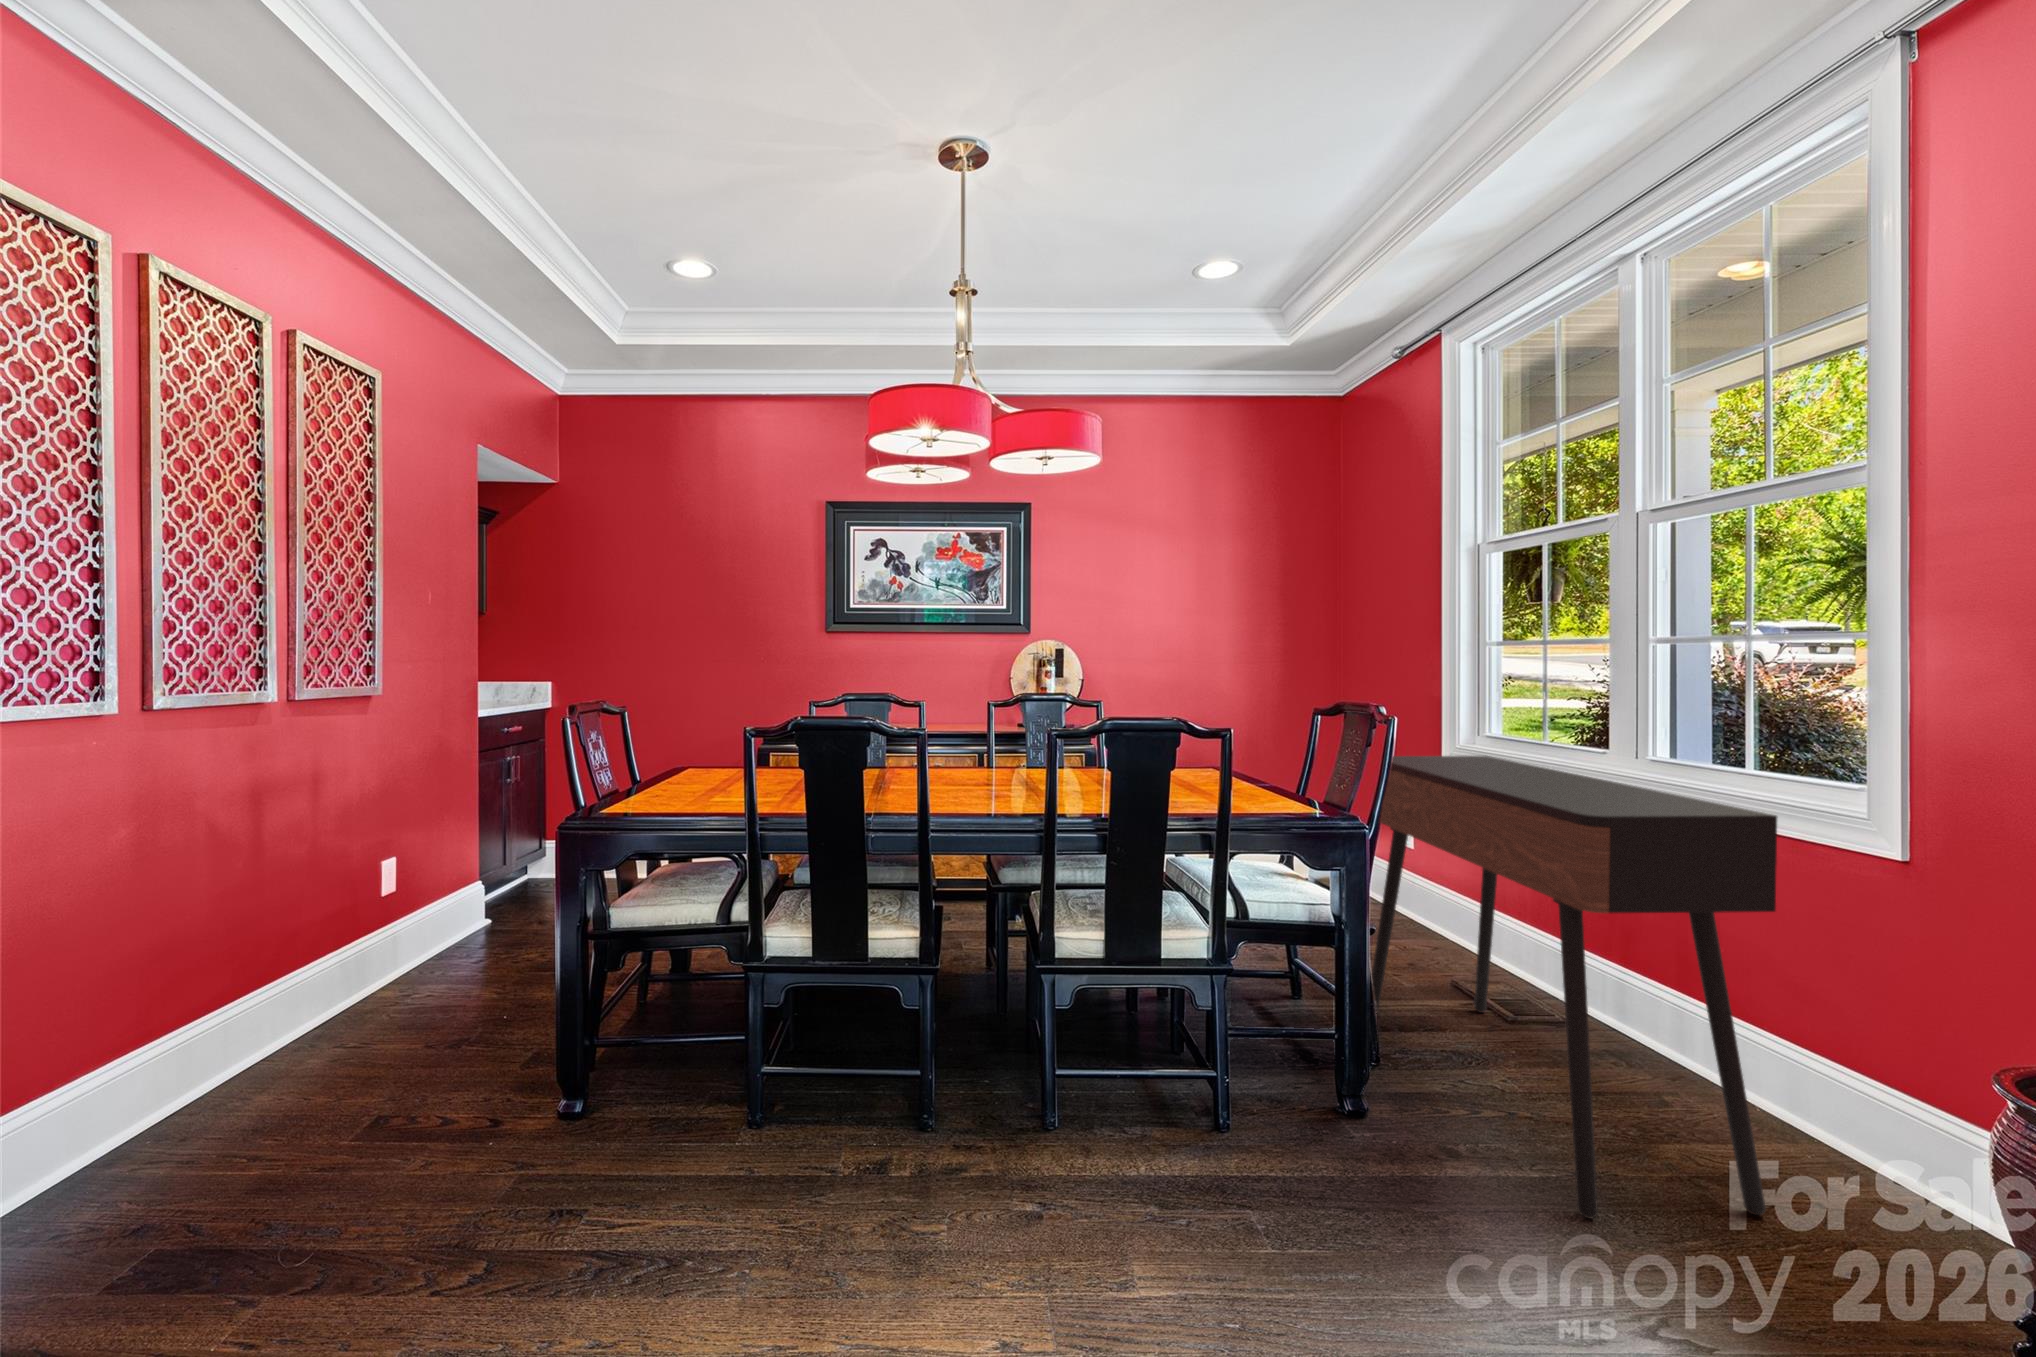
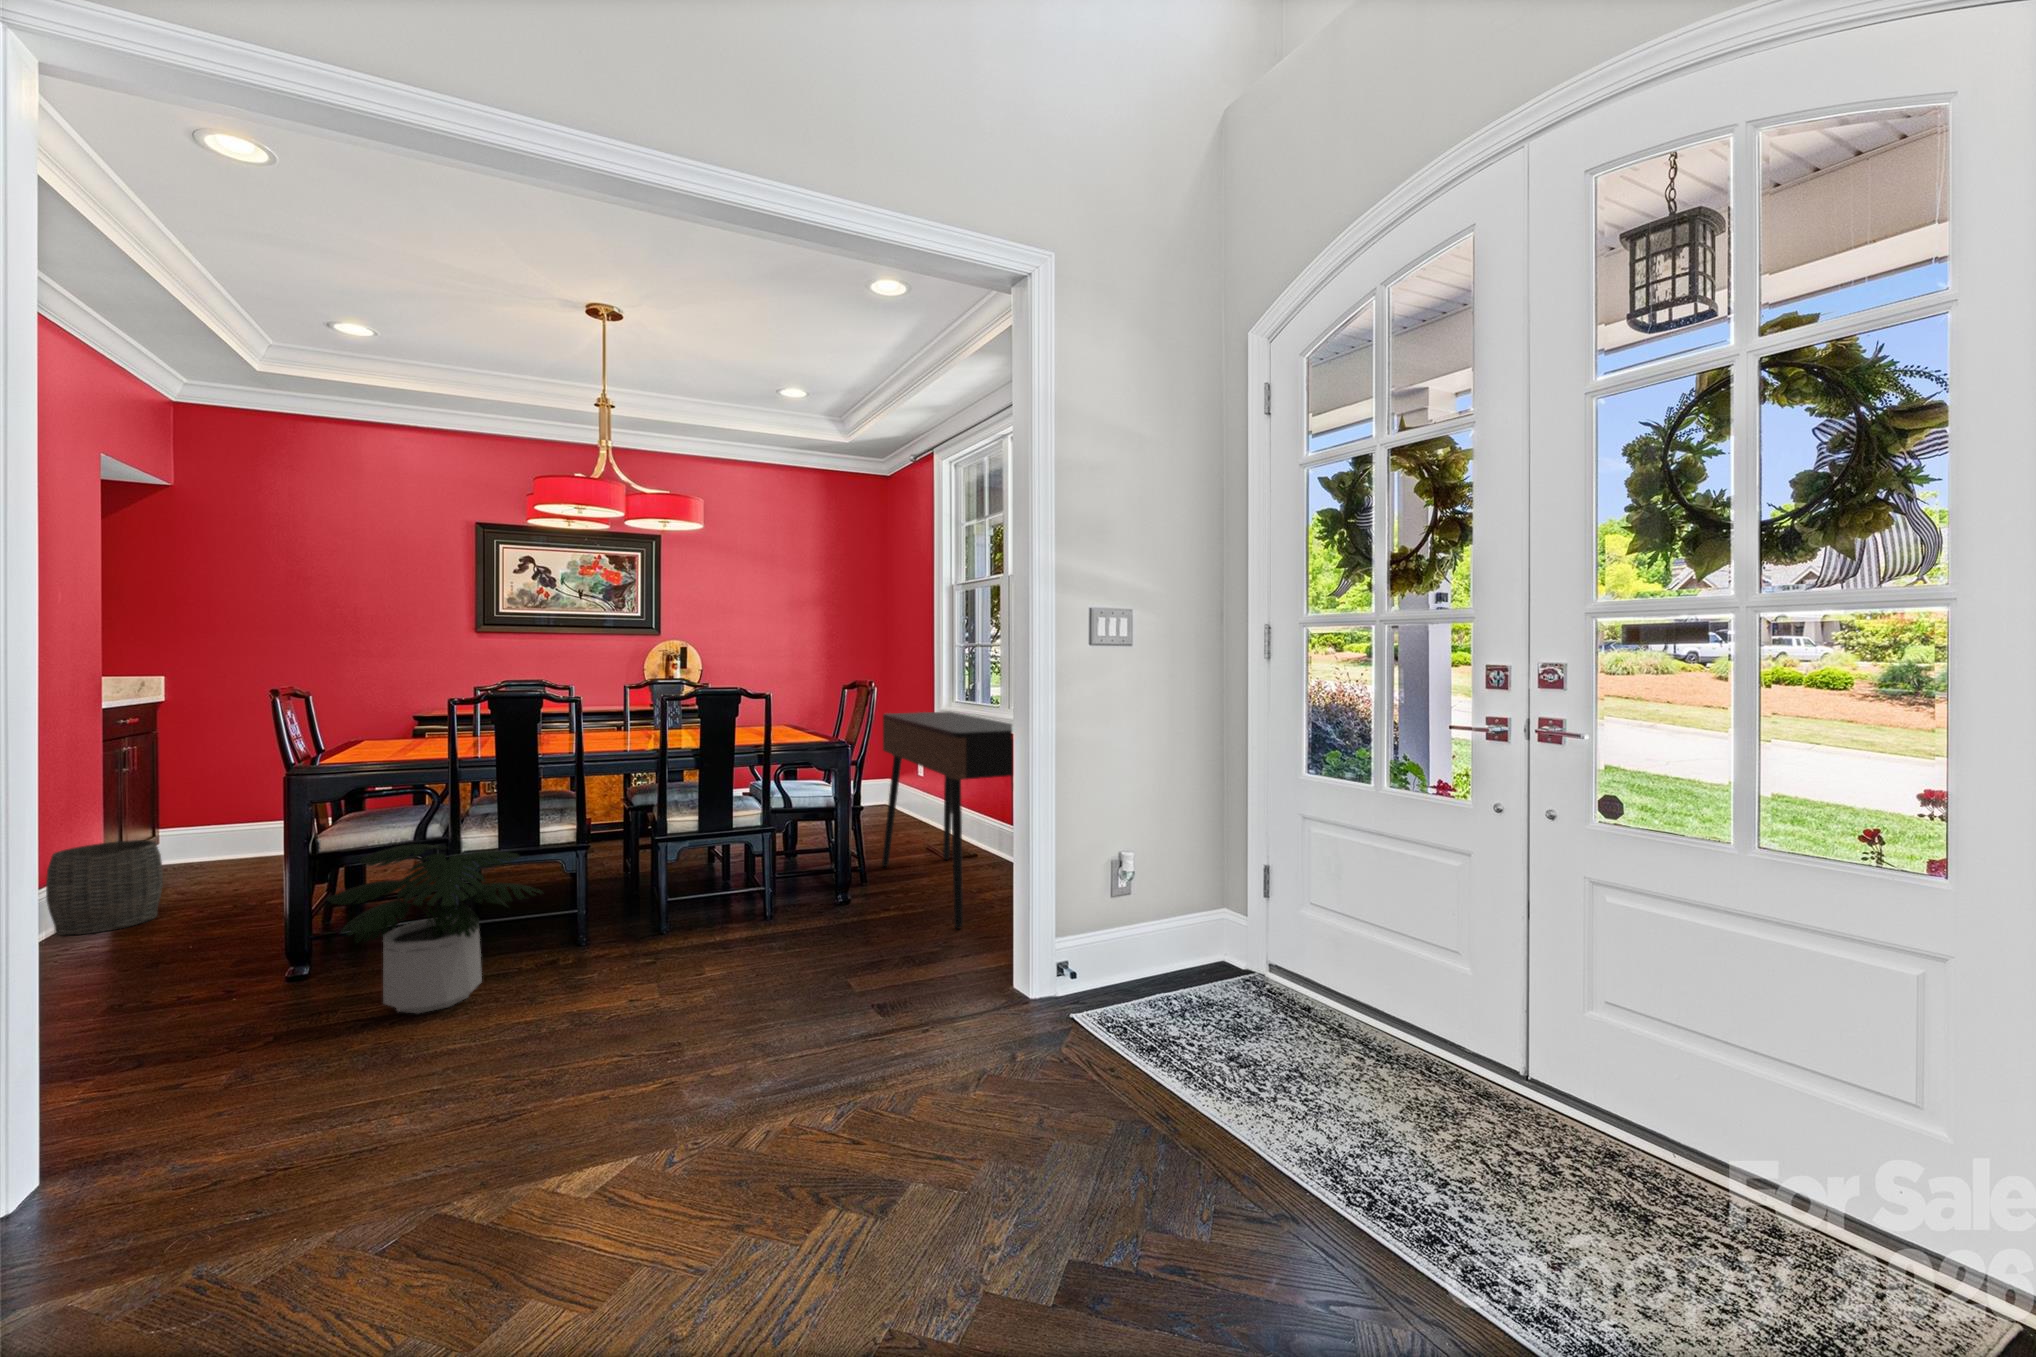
woven basket: none [407,871,509,979] -> present [46,840,163,935]
potted plant: none [572,943,857,1227] -> present [326,844,544,1014]

